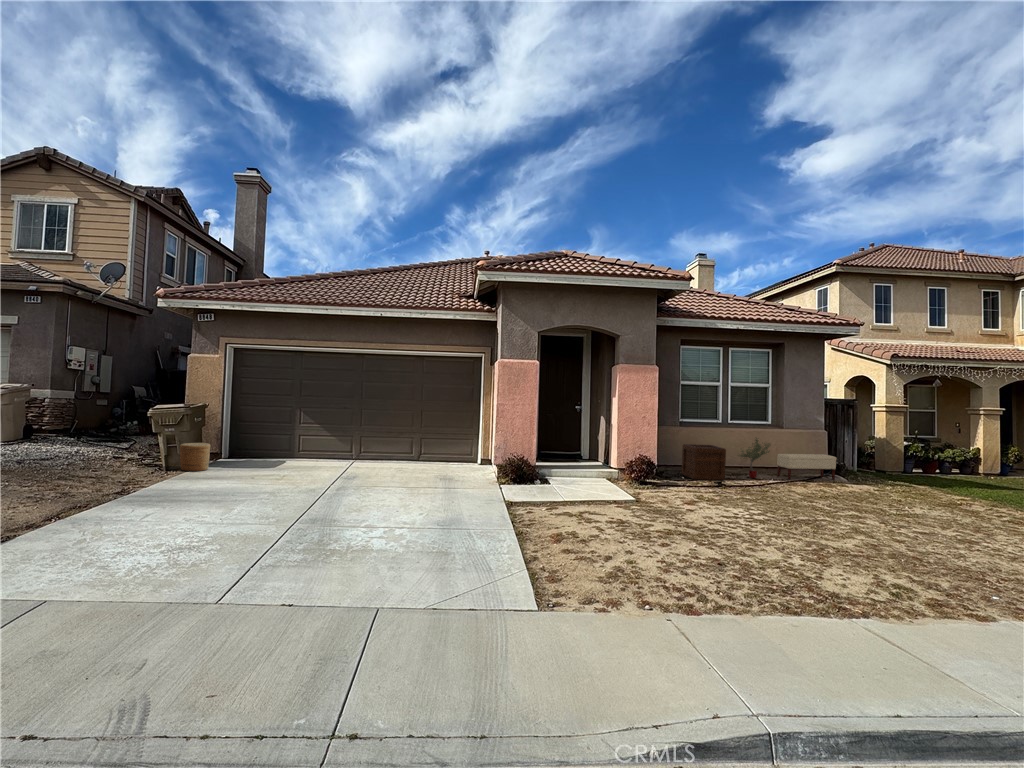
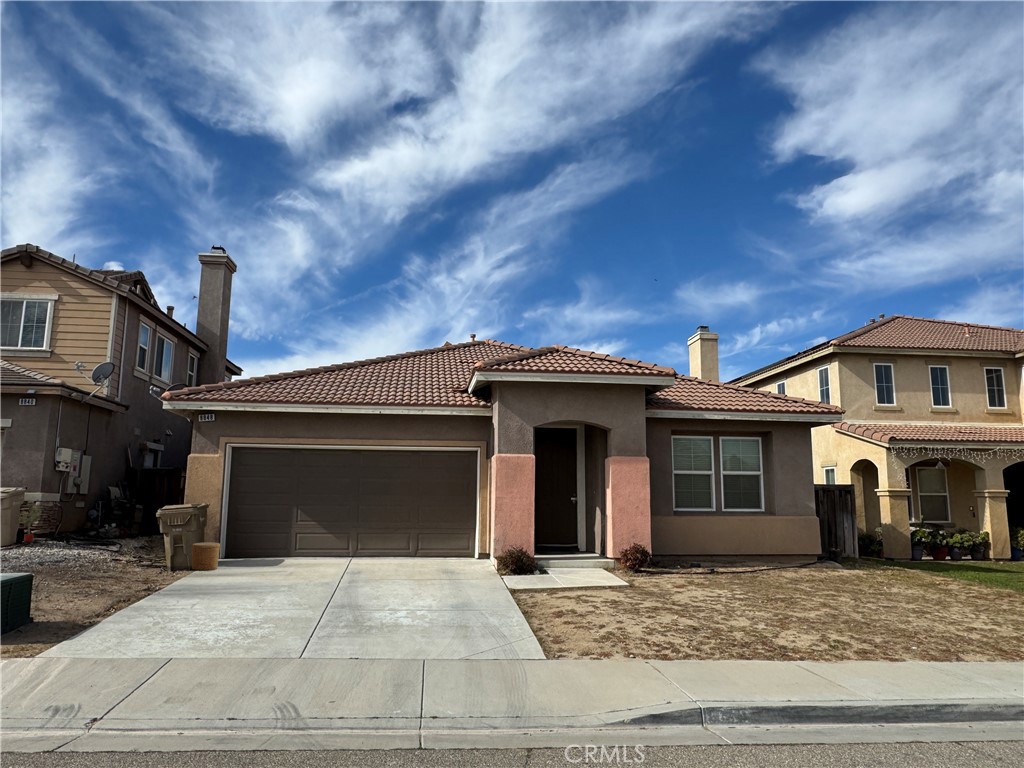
potted tree: present [738,438,770,478] -> present [18,501,41,542]
wooden crate: present [682,444,726,480] -> none [676,534,718,568]
bench: present [777,454,837,480] -> none [769,541,826,566]

